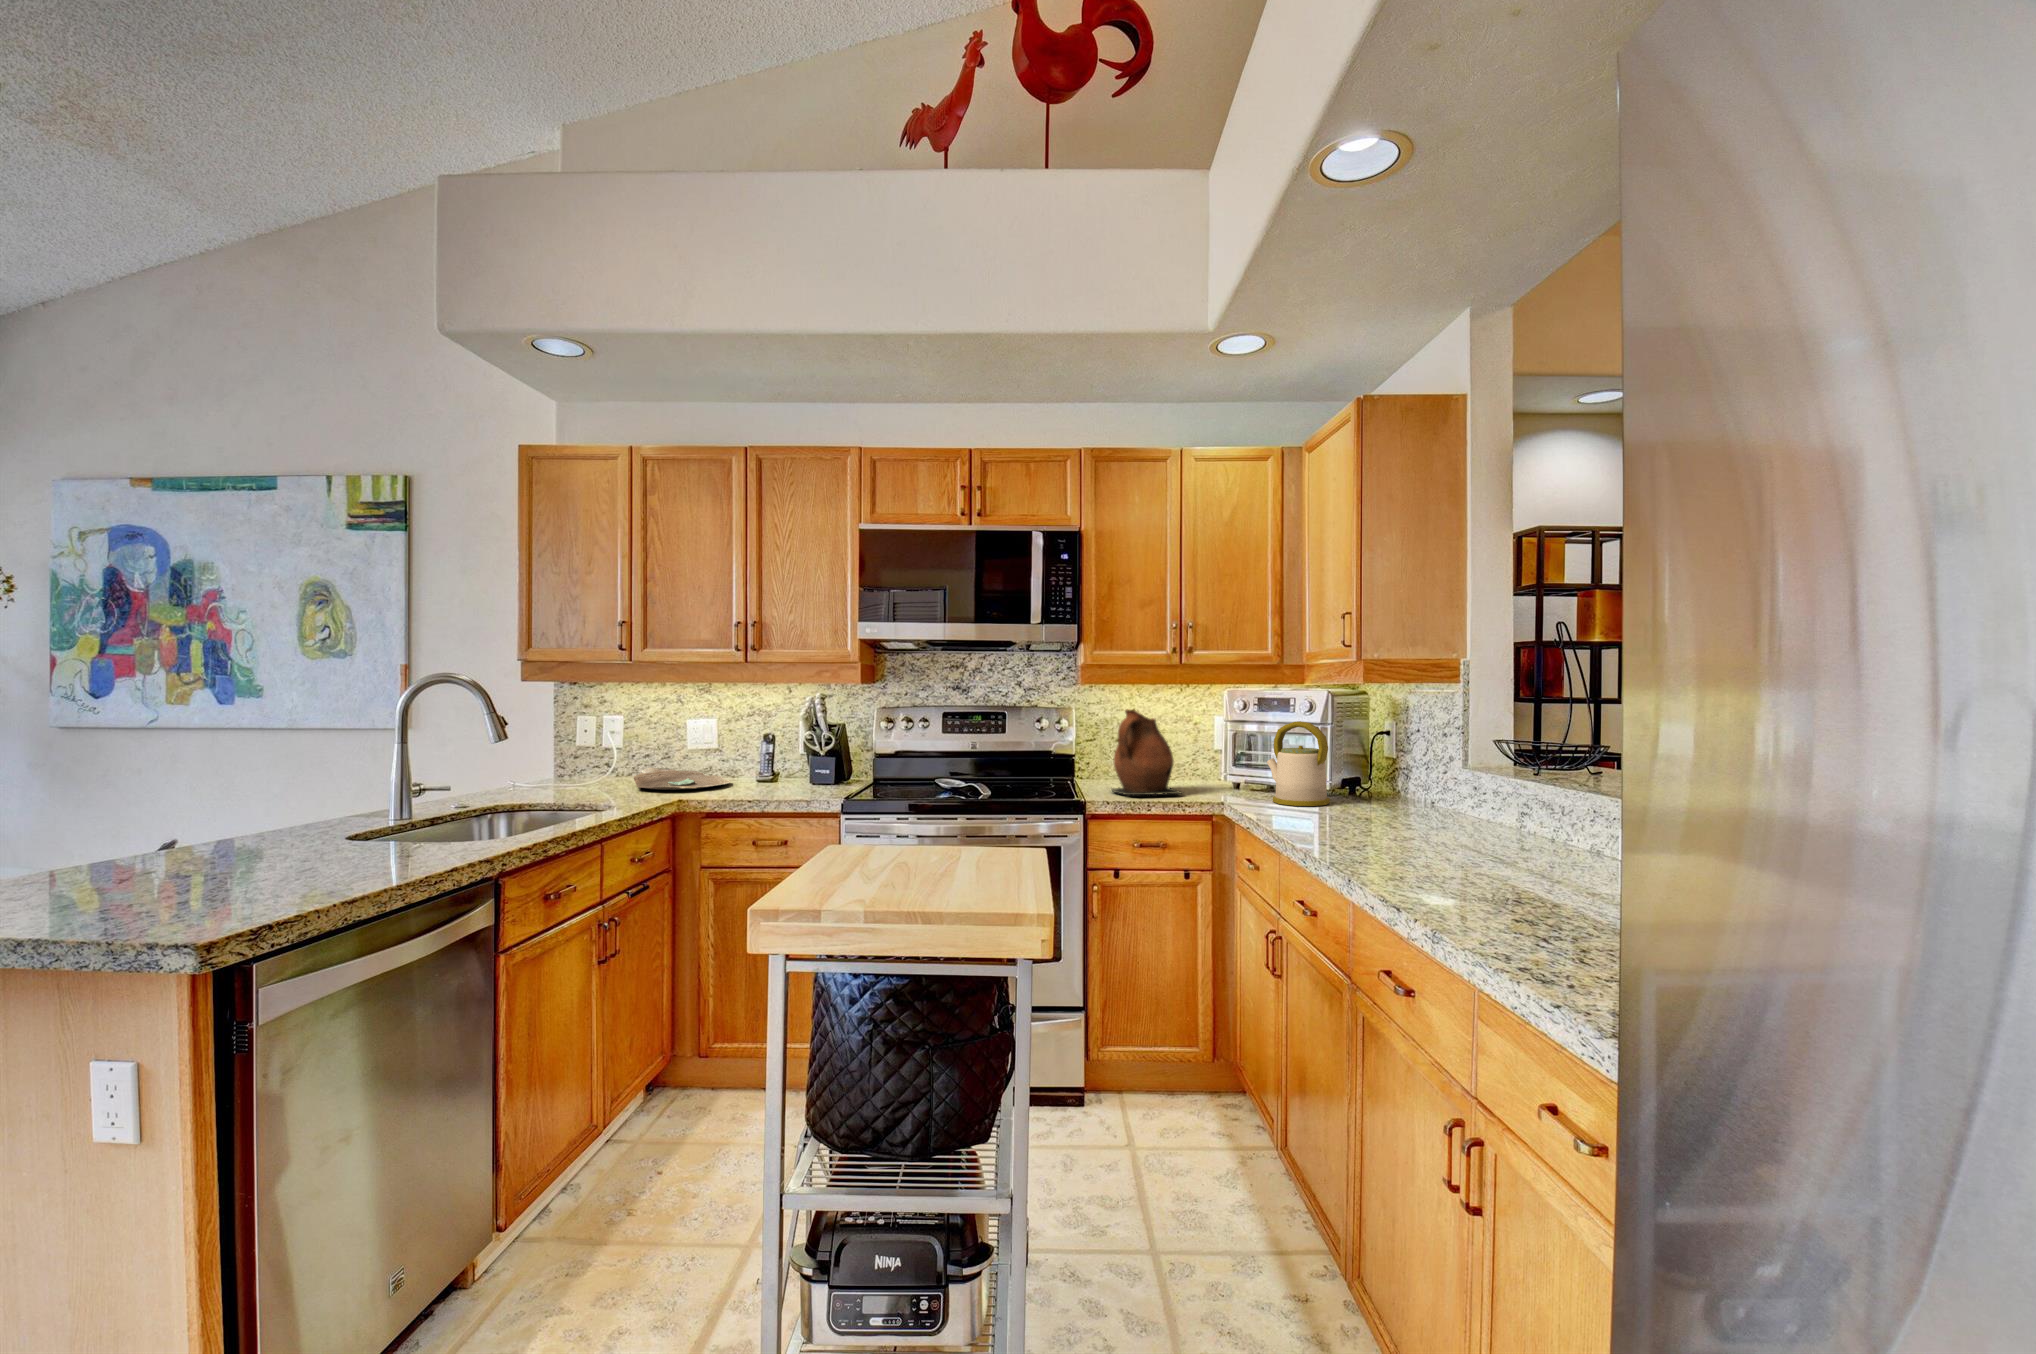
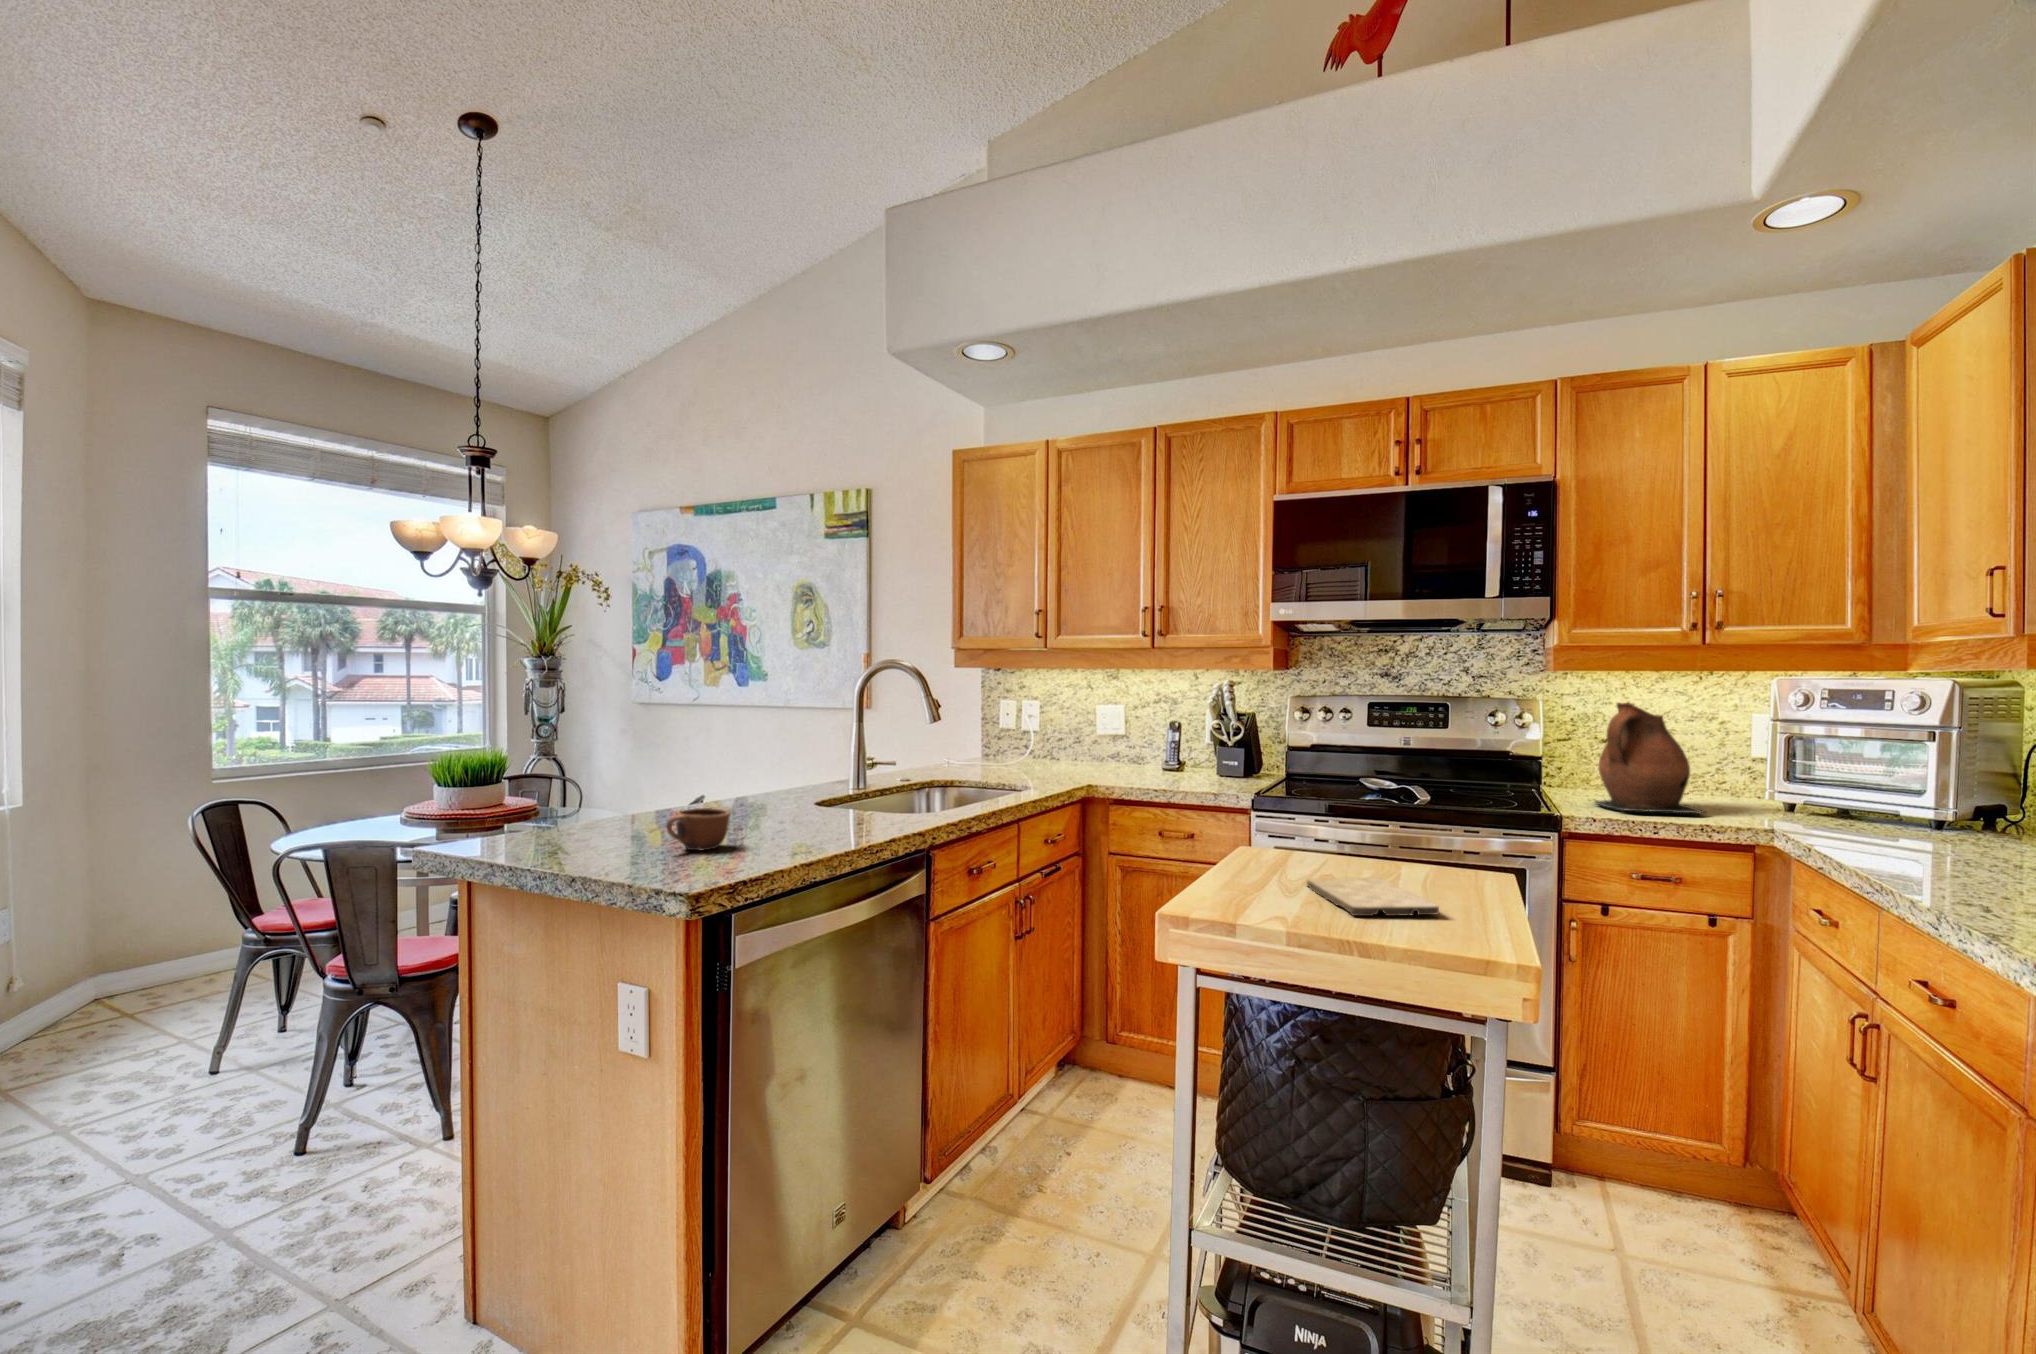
kettle: present [1267,721,1330,806] -> none [1849,724,1969,844]
decorative bowl: present [634,768,730,790] -> none [1048,751,1138,774]
mug: none [152,851,243,901] -> present [666,808,730,851]
cutting board: none [873,862,973,893] -> present [1307,878,1439,916]

